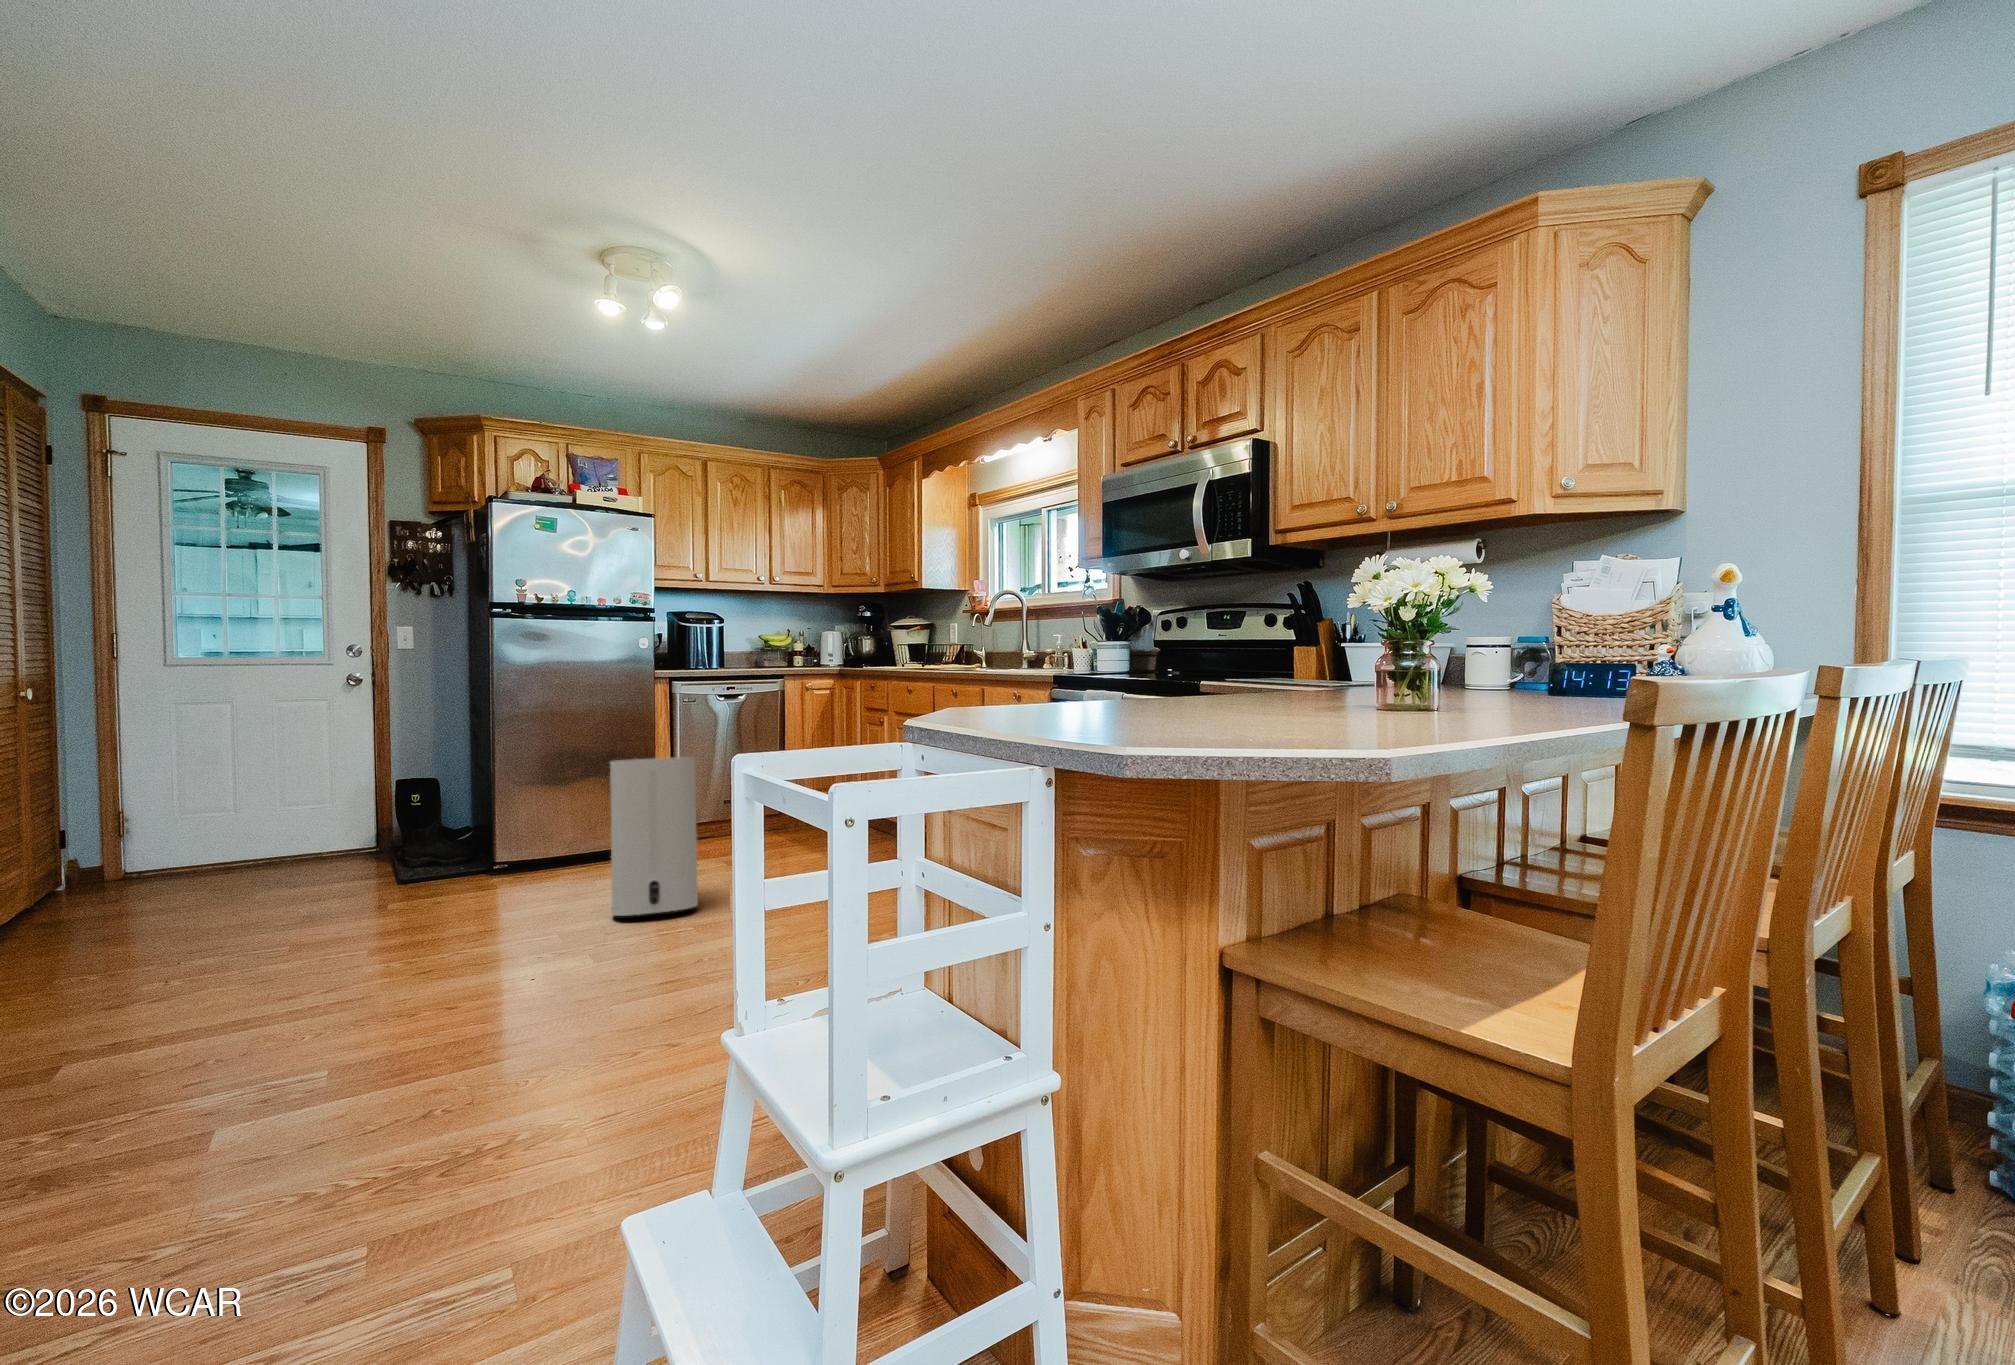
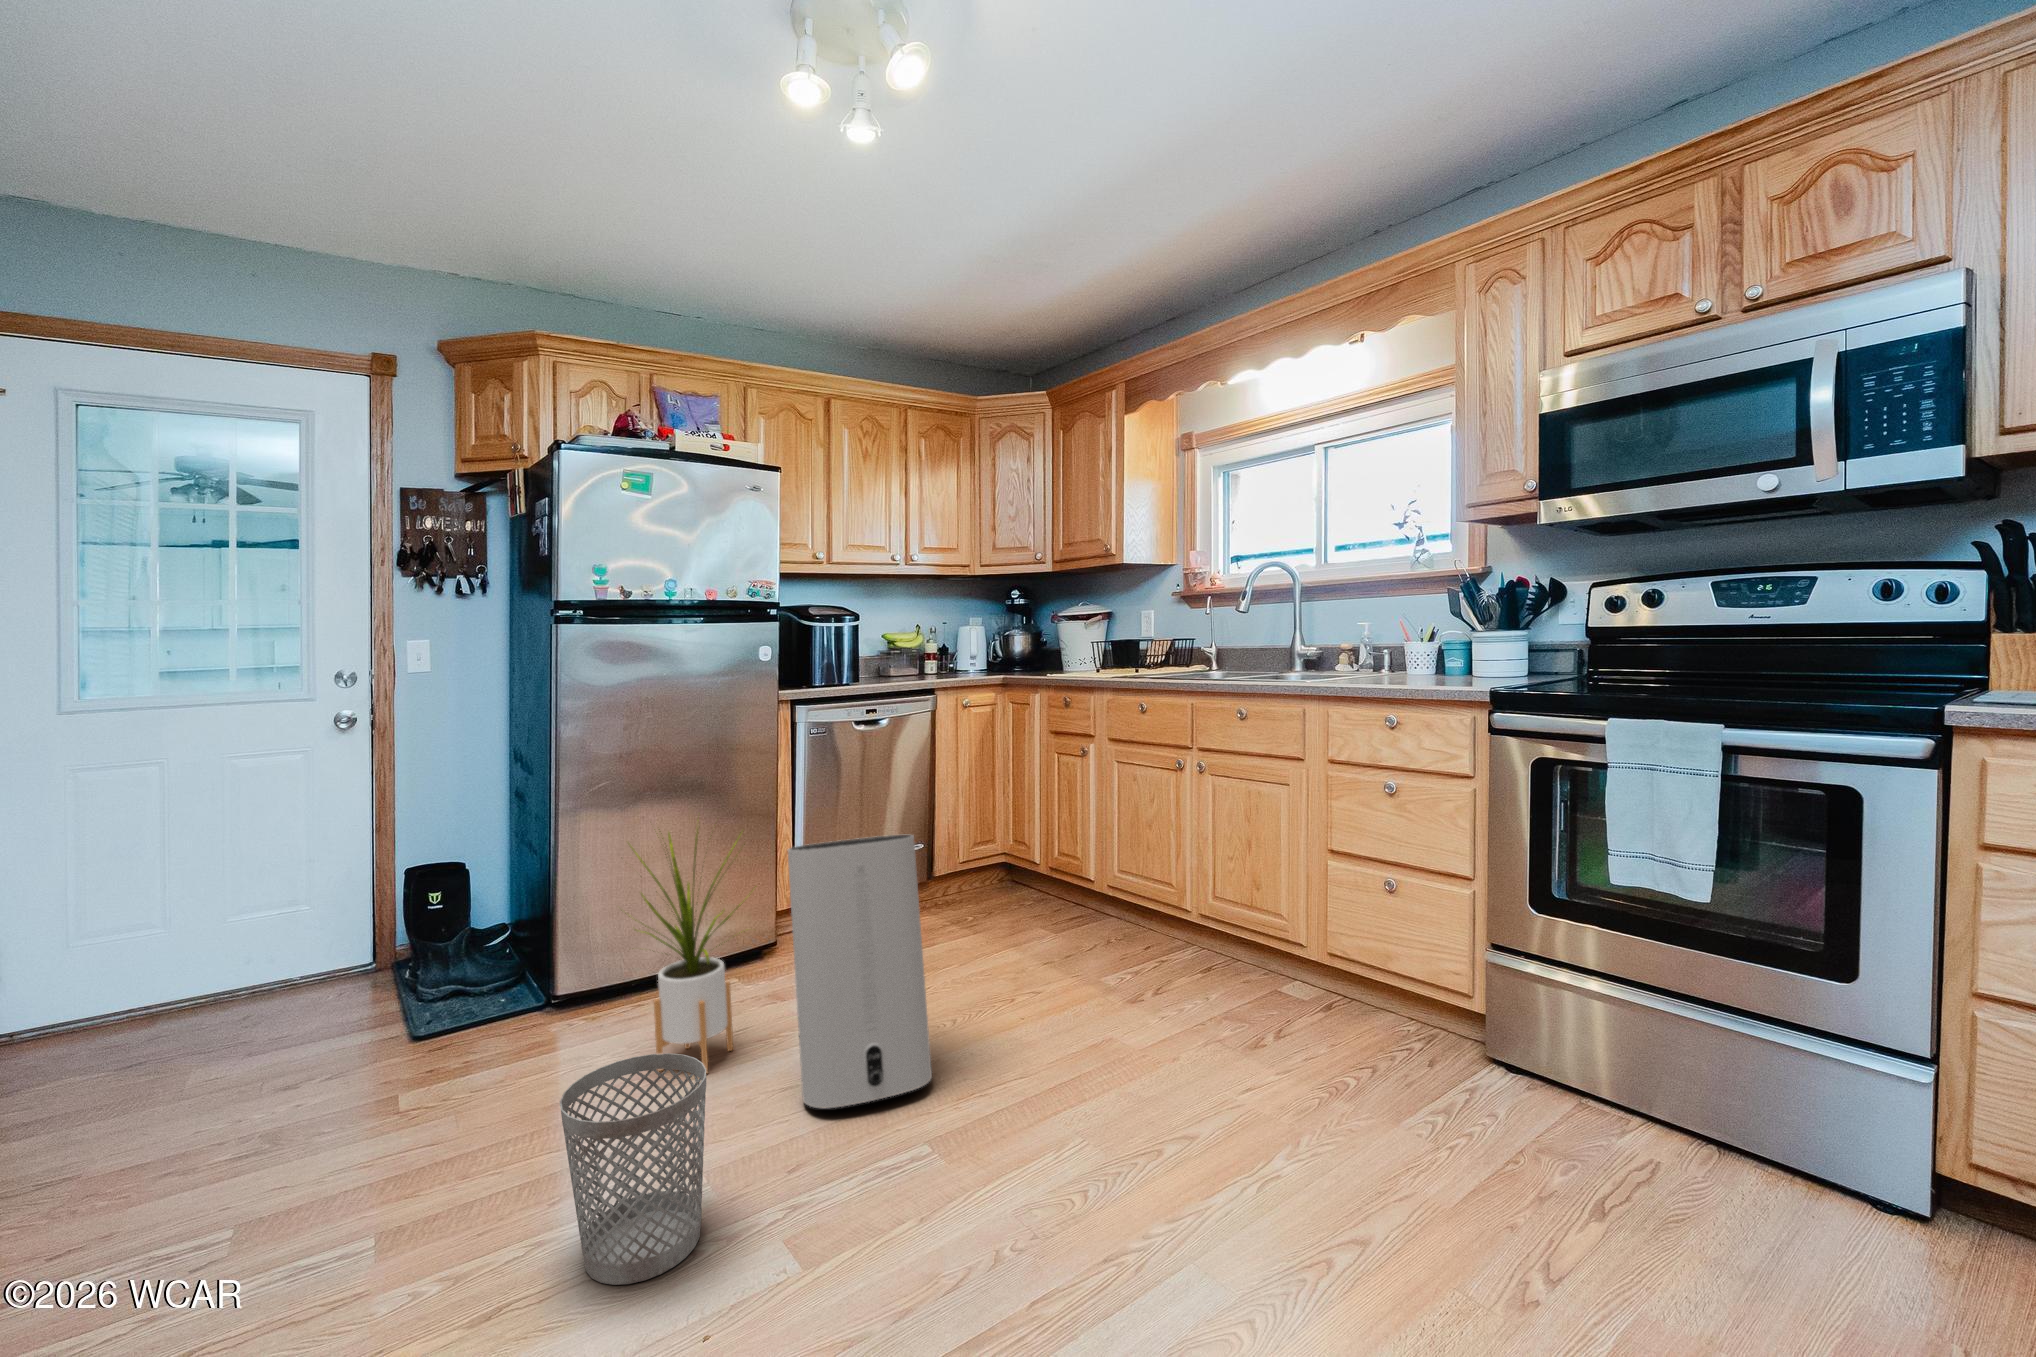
house plant: none [507,741,604,904] -> present [630,829,745,1073]
wastebasket: none [443,863,530,974] -> present [560,1053,706,1285]

